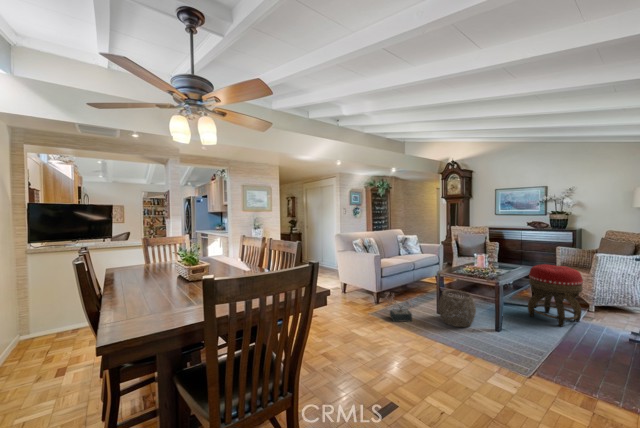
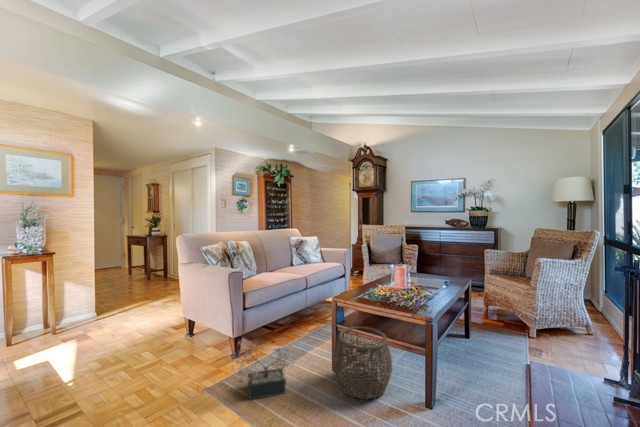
footstool: present [528,264,583,326] -> none [462,276,537,375]

